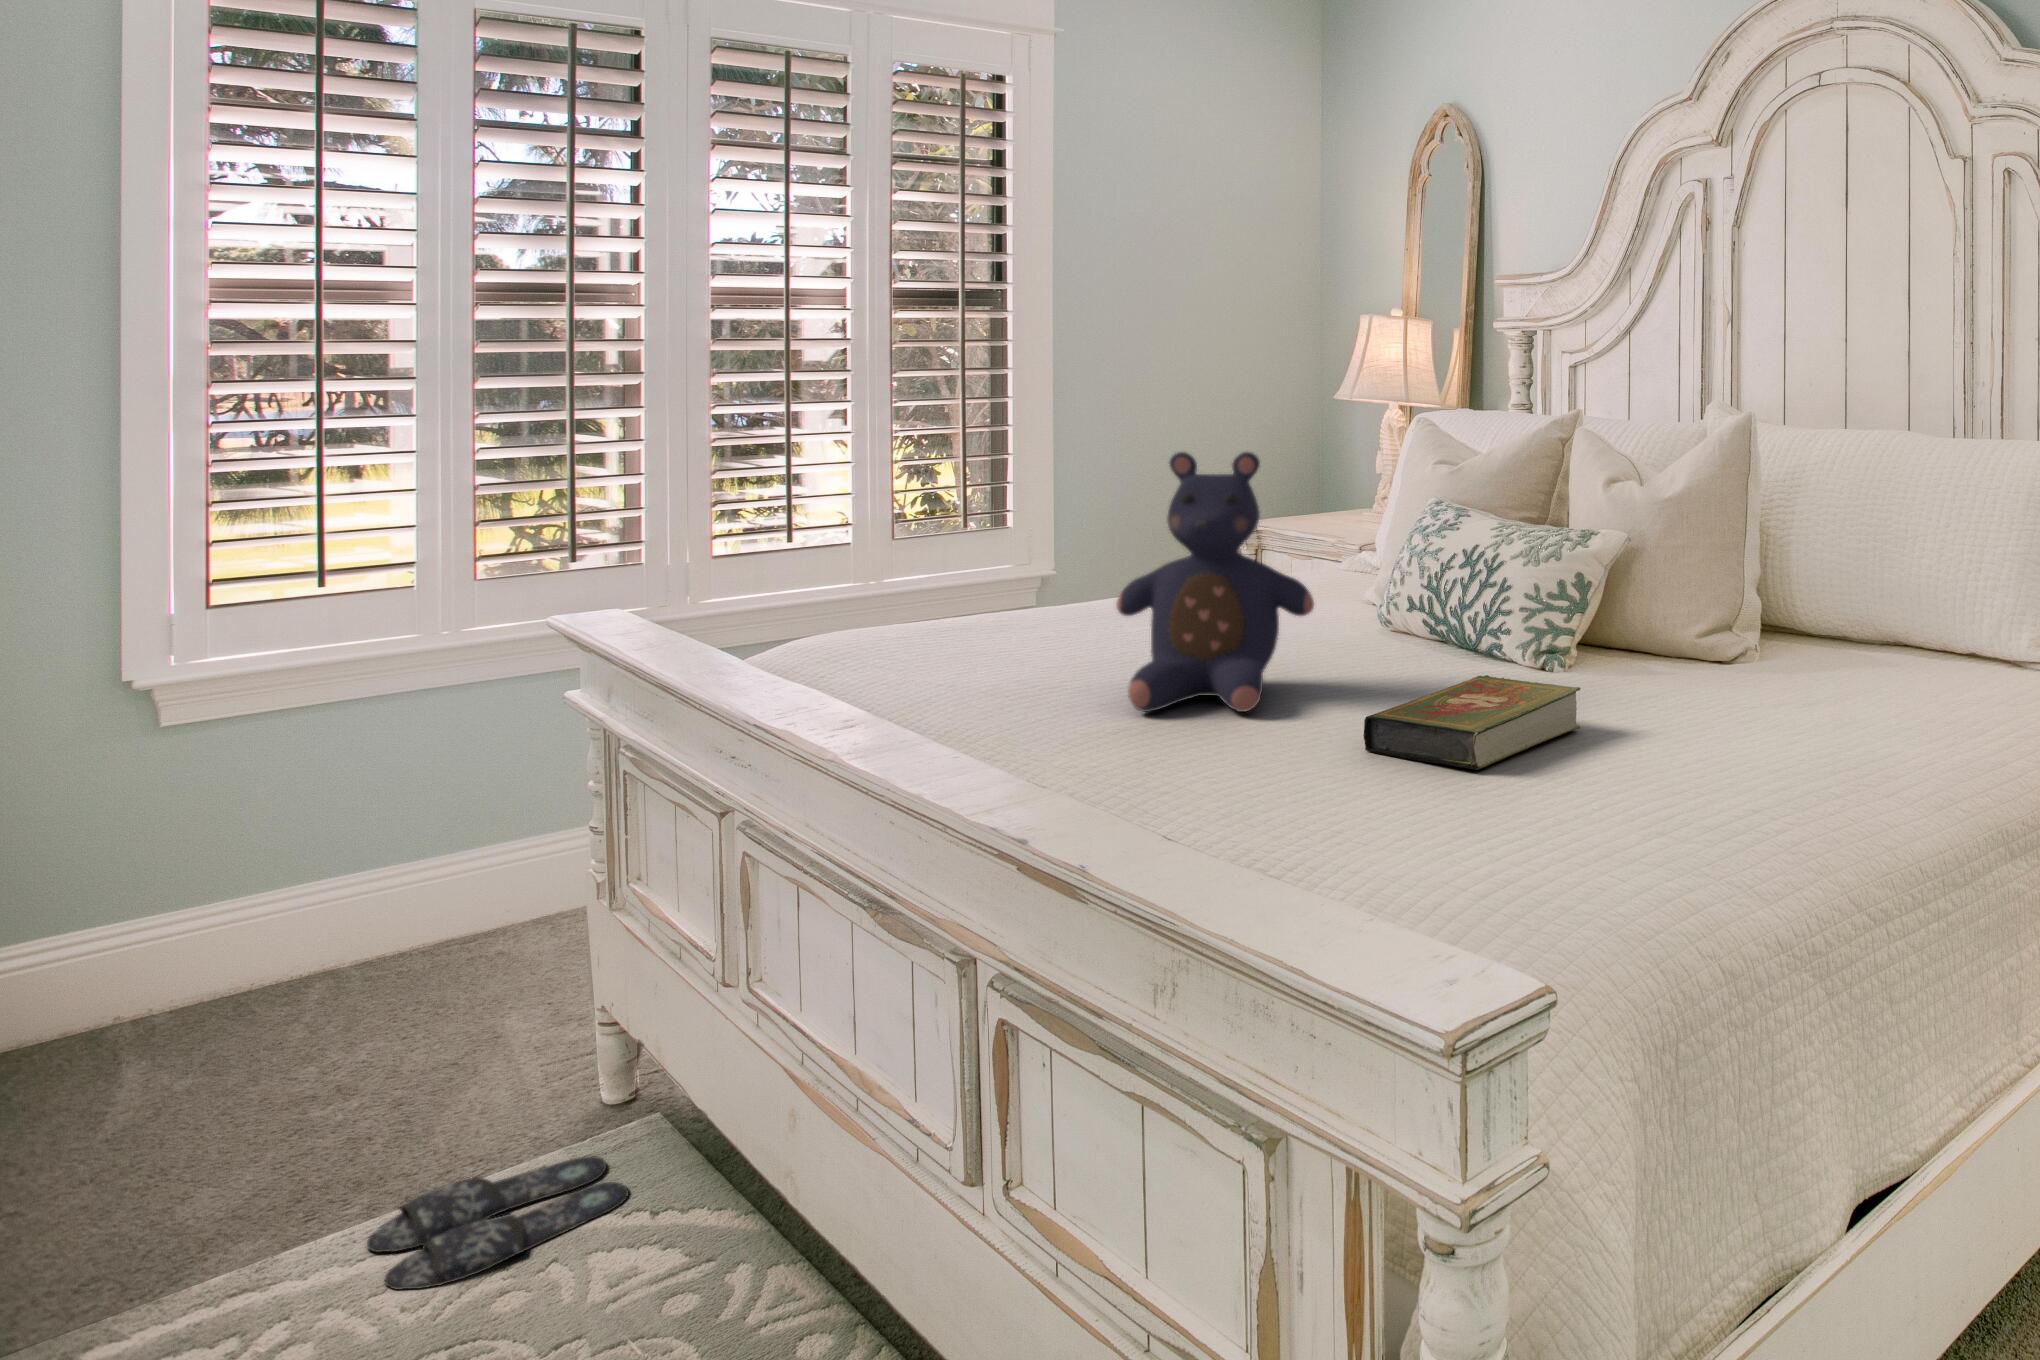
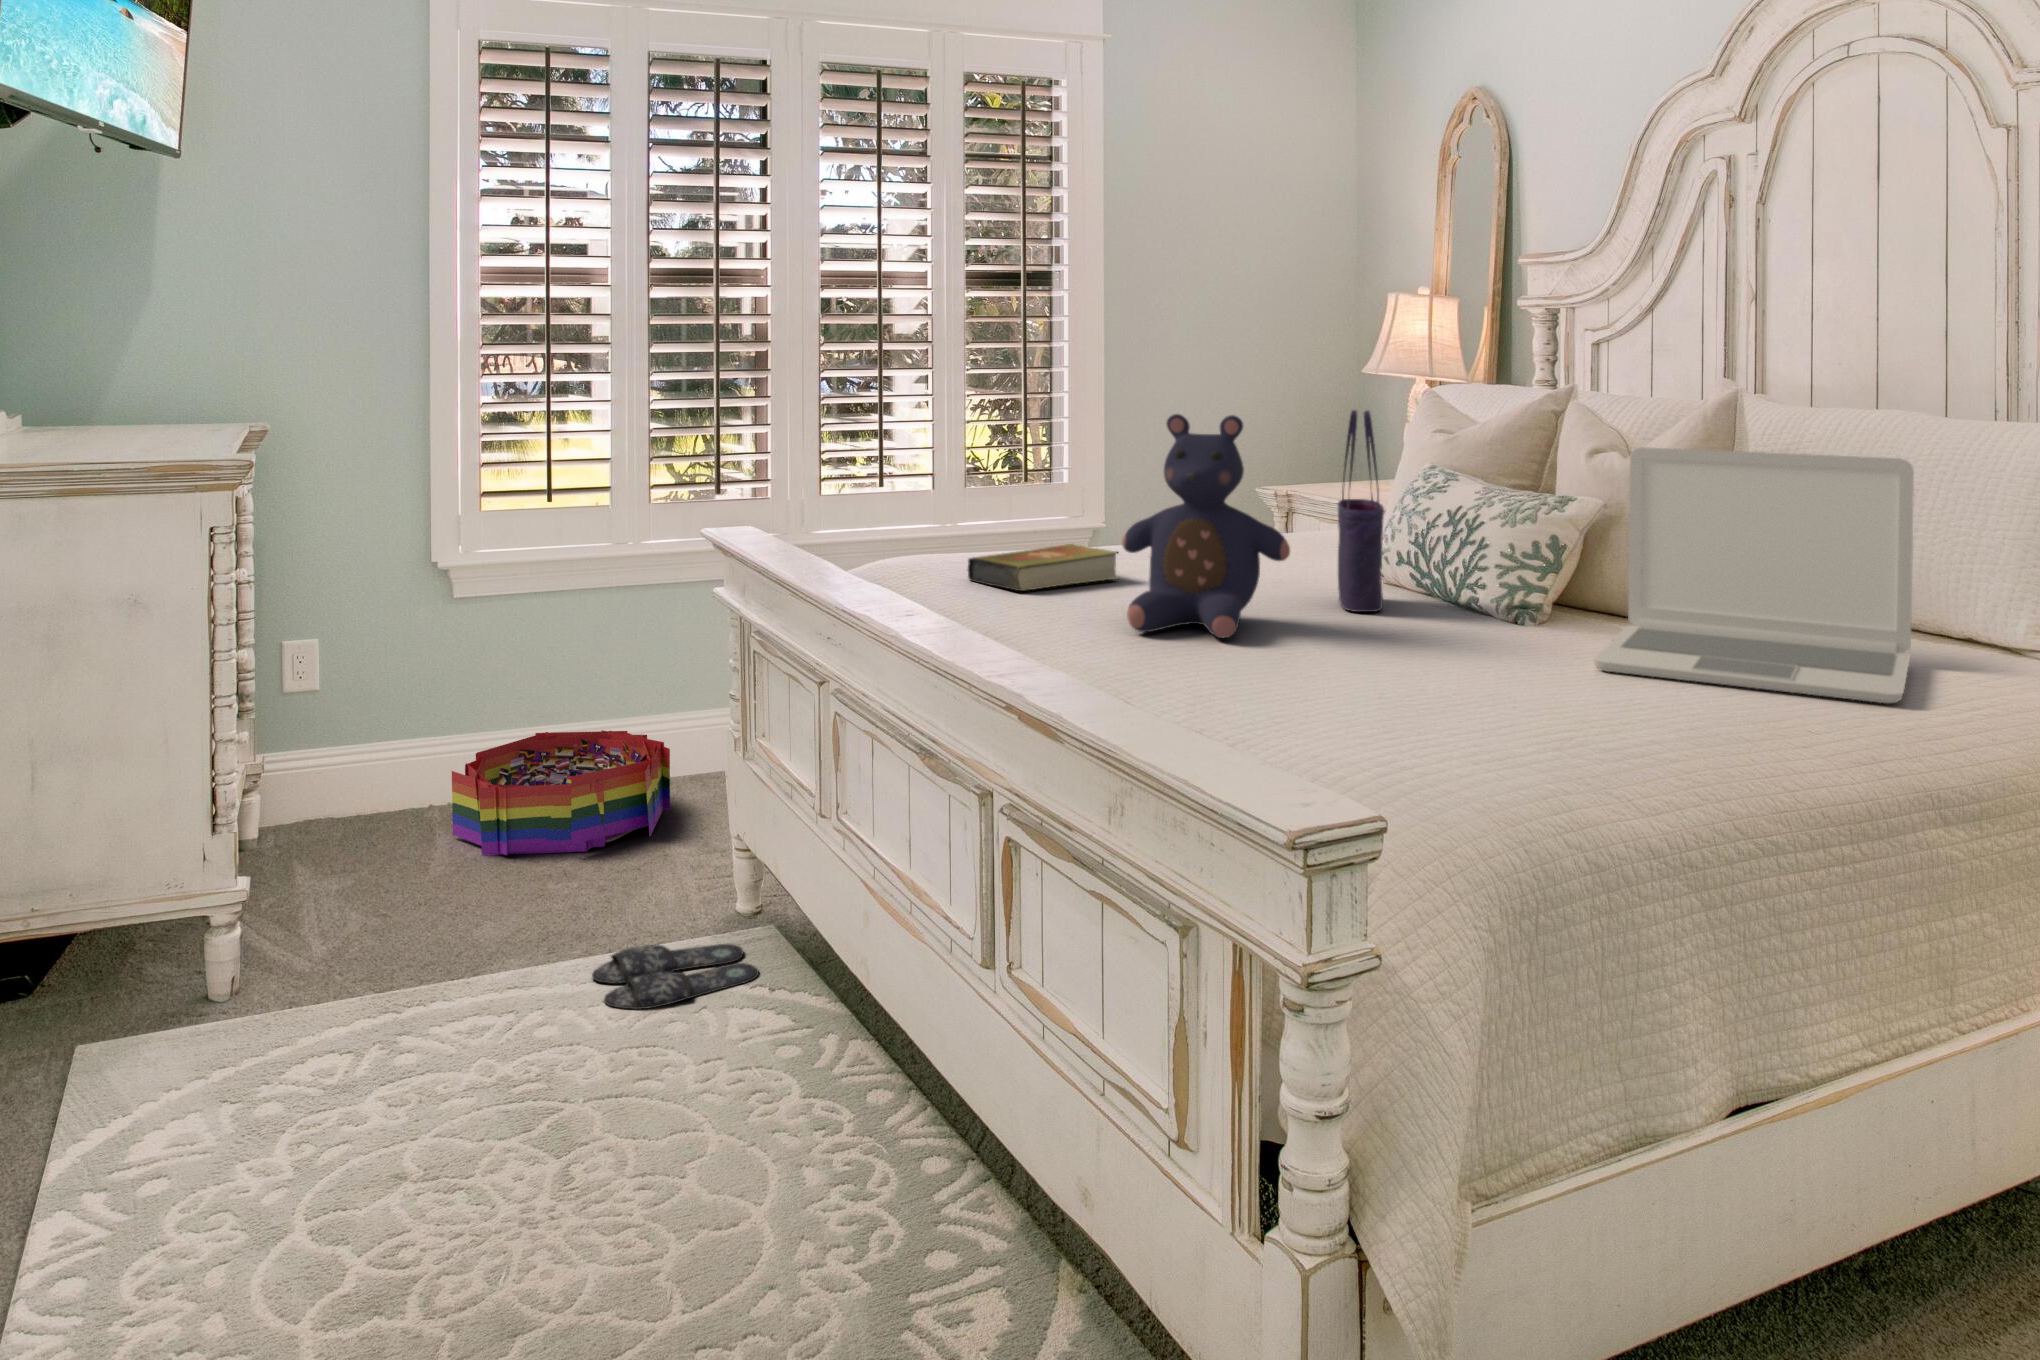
tote bag: none [1356,442,1407,664] -> present [1338,410,1384,612]
laptop: none [1646,475,1945,729] -> present [1594,447,1914,703]
book: present [1363,675,1580,770] -> present [968,544,1118,591]
storage bin: none [149,872,502,1076] -> present [452,730,670,855]

